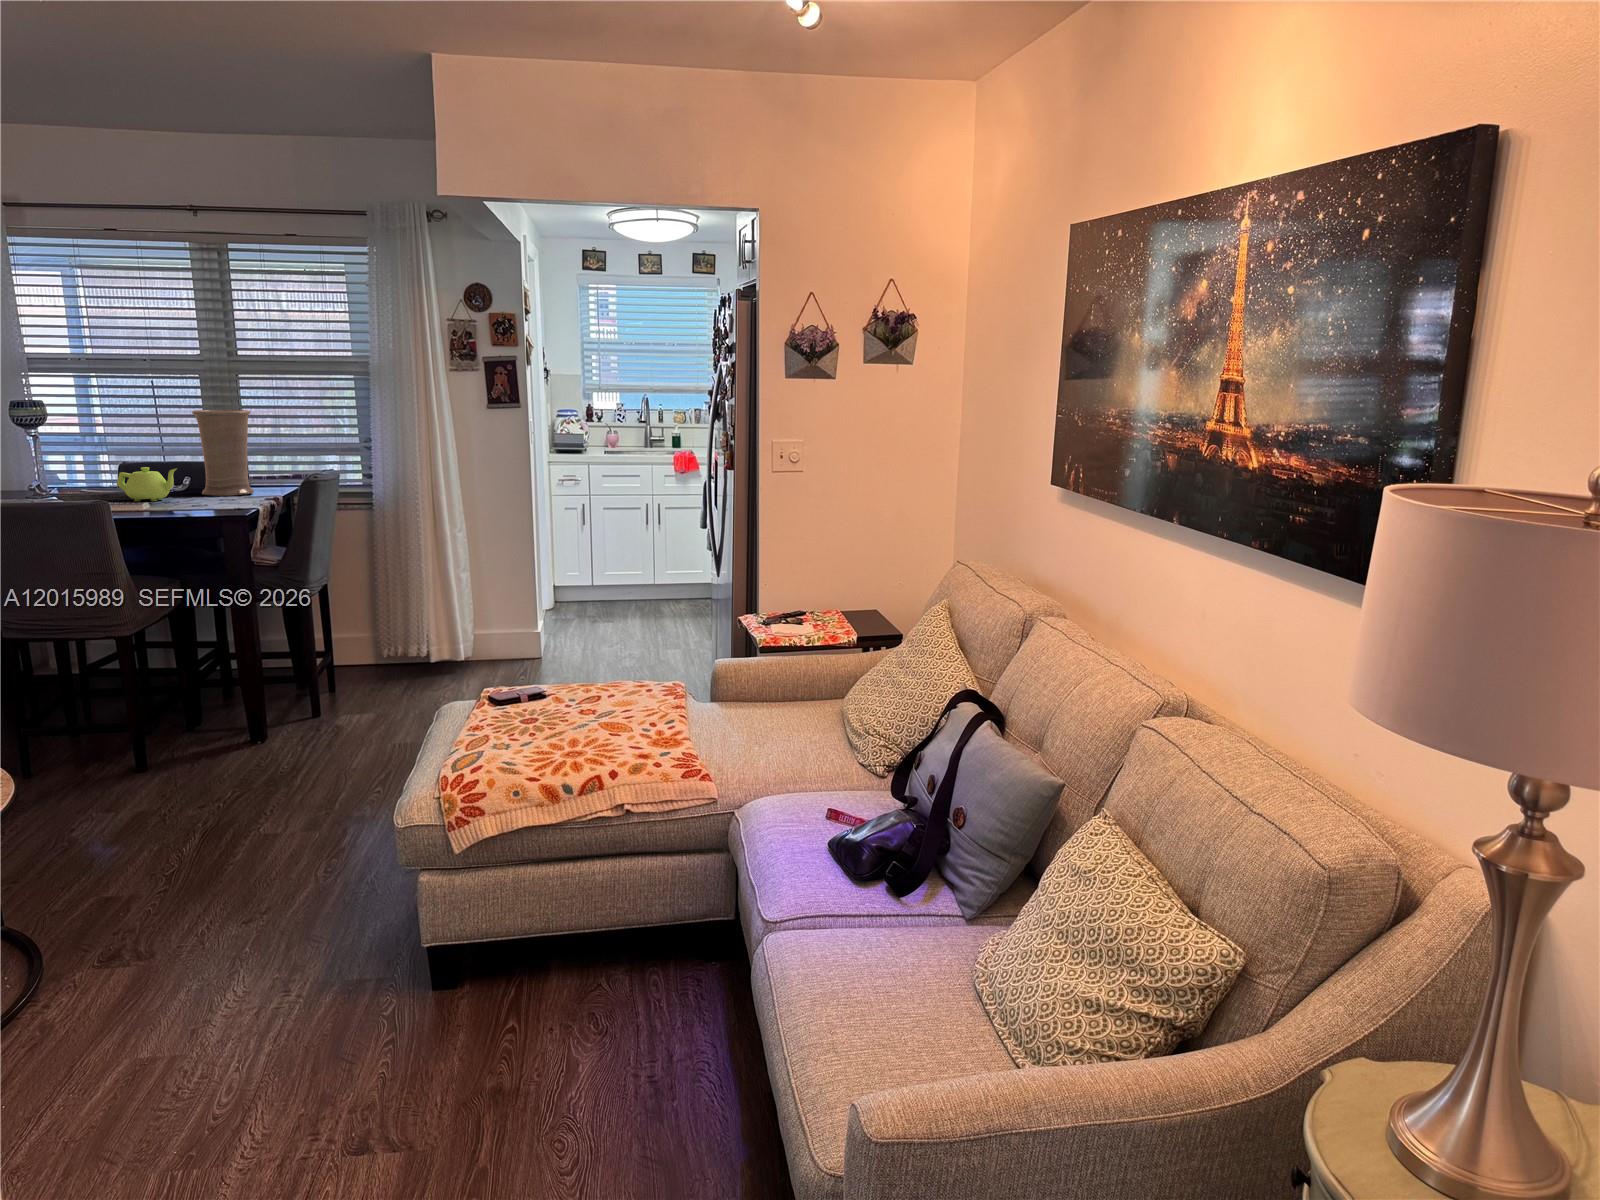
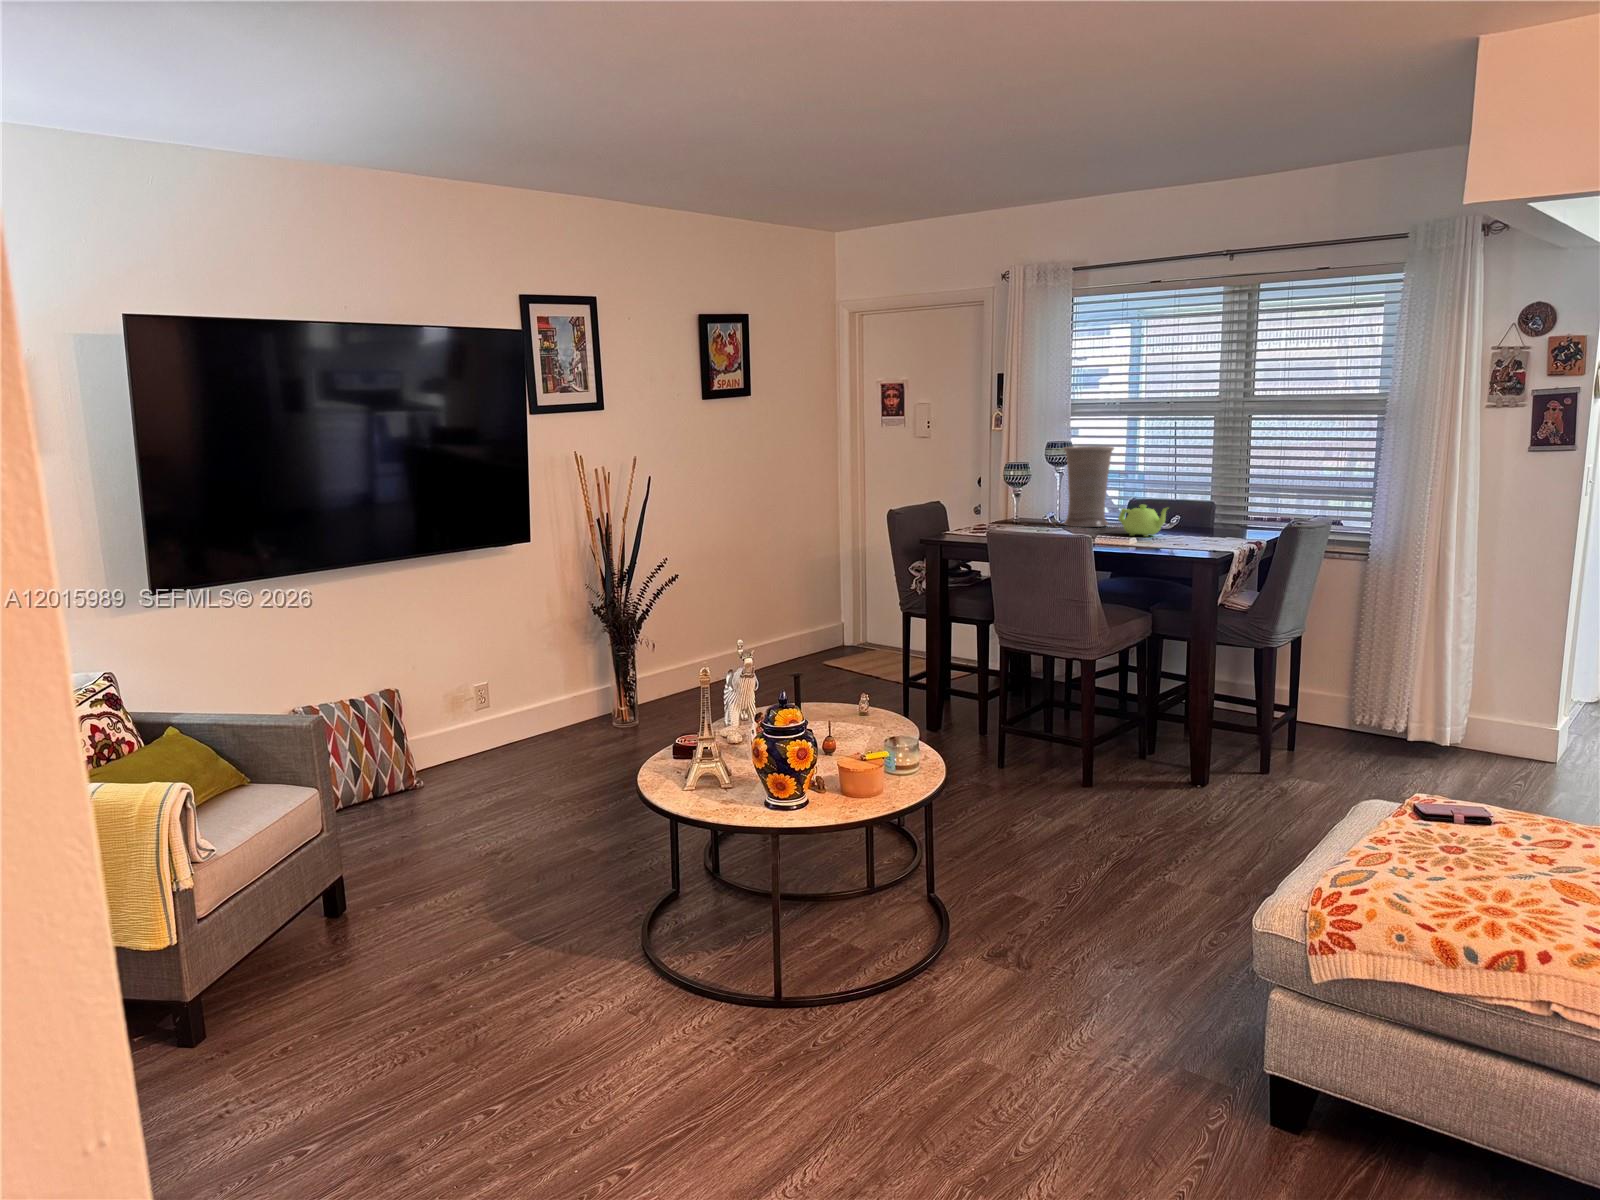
vase: present [192,410,254,496] -> present [1063,446,1114,527]

